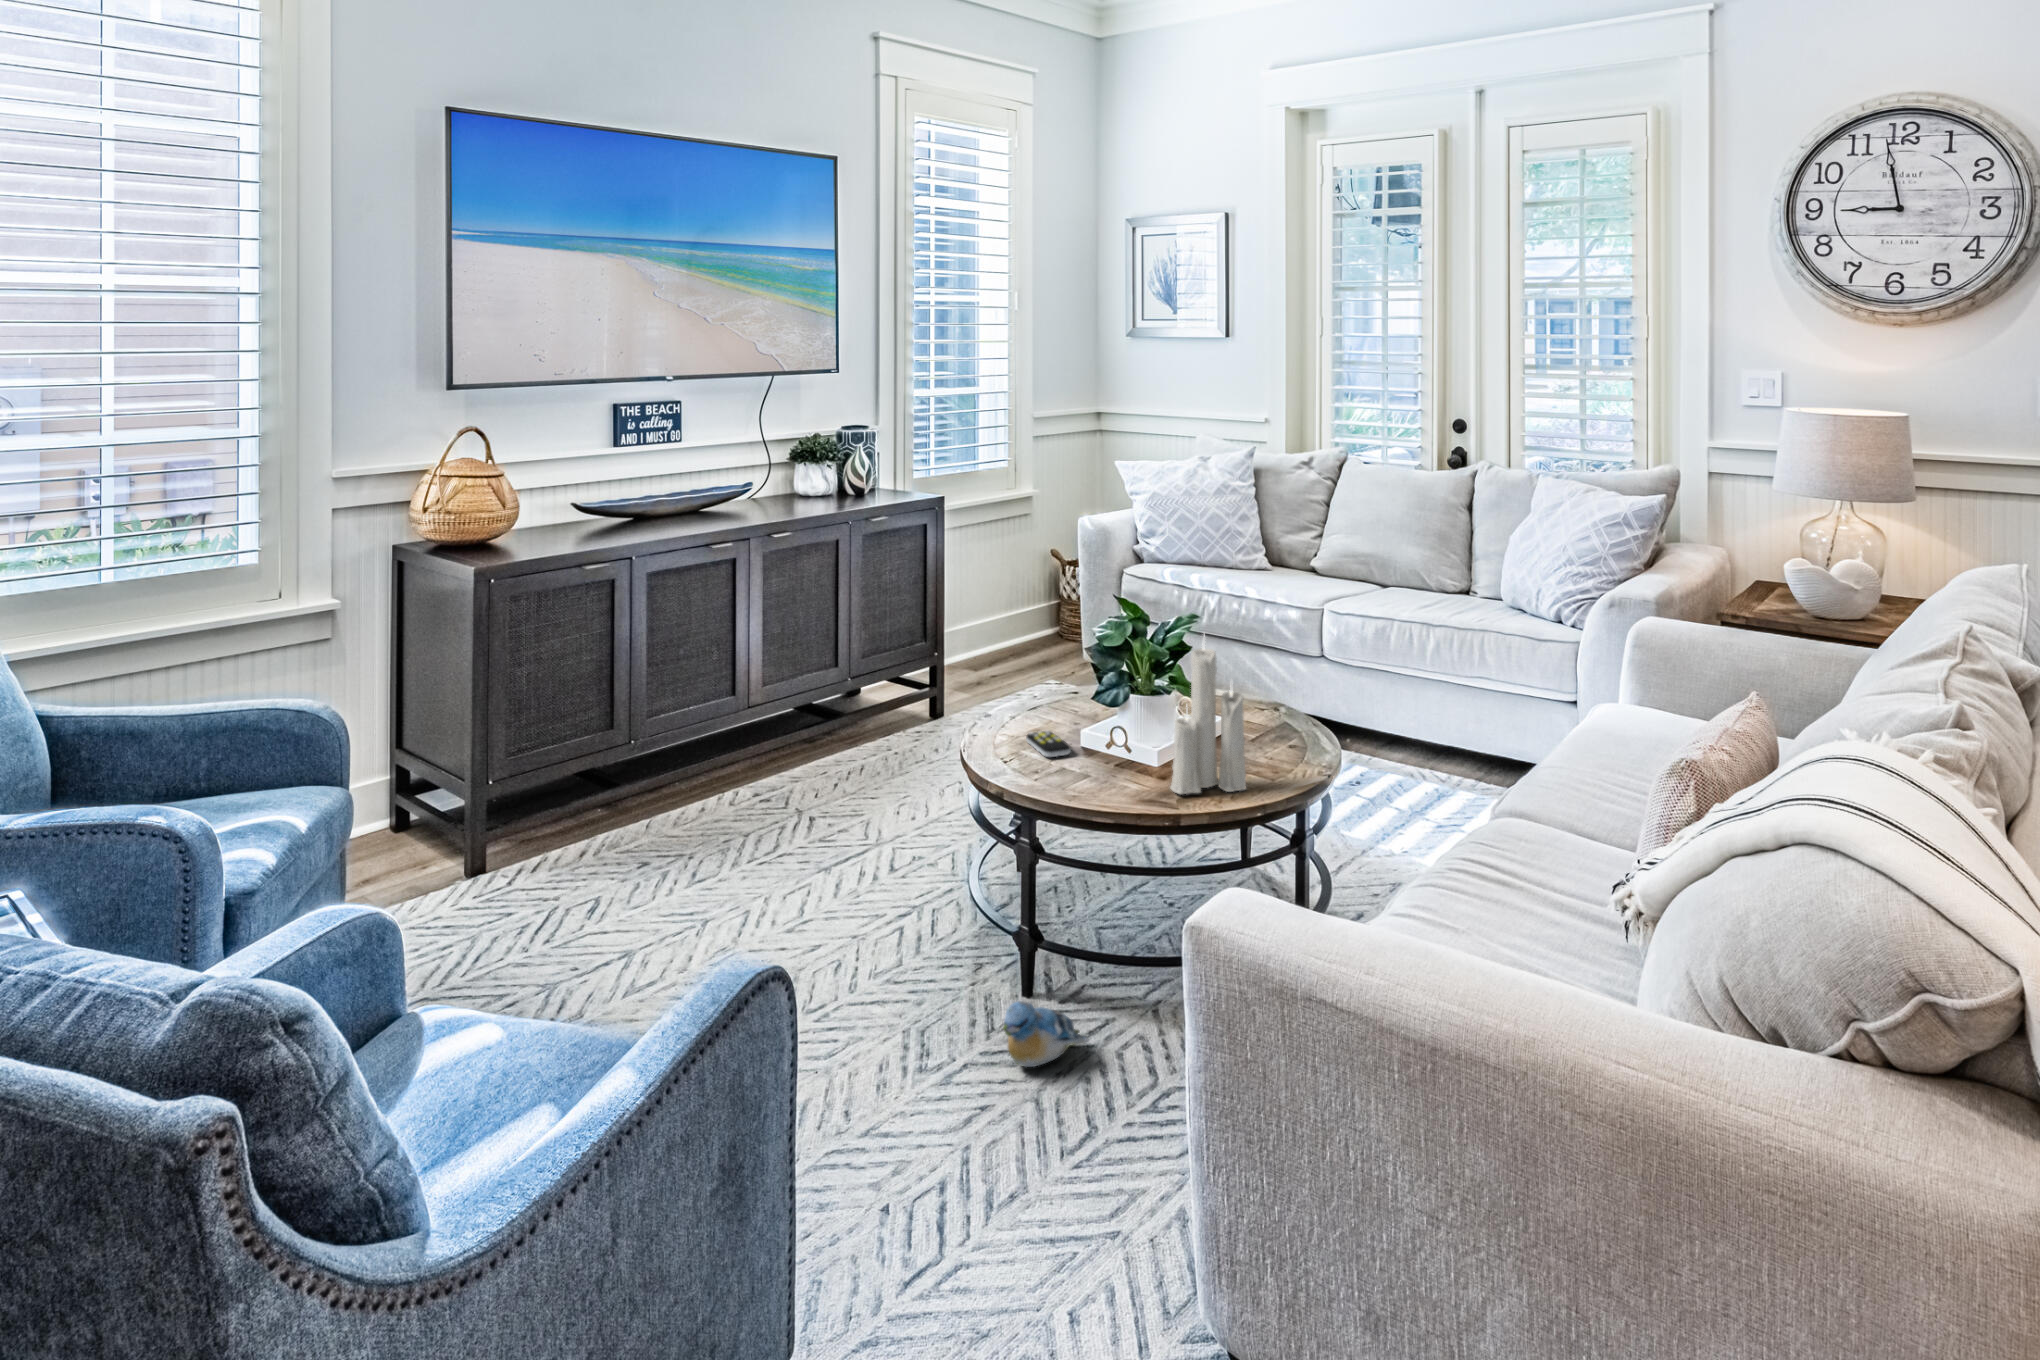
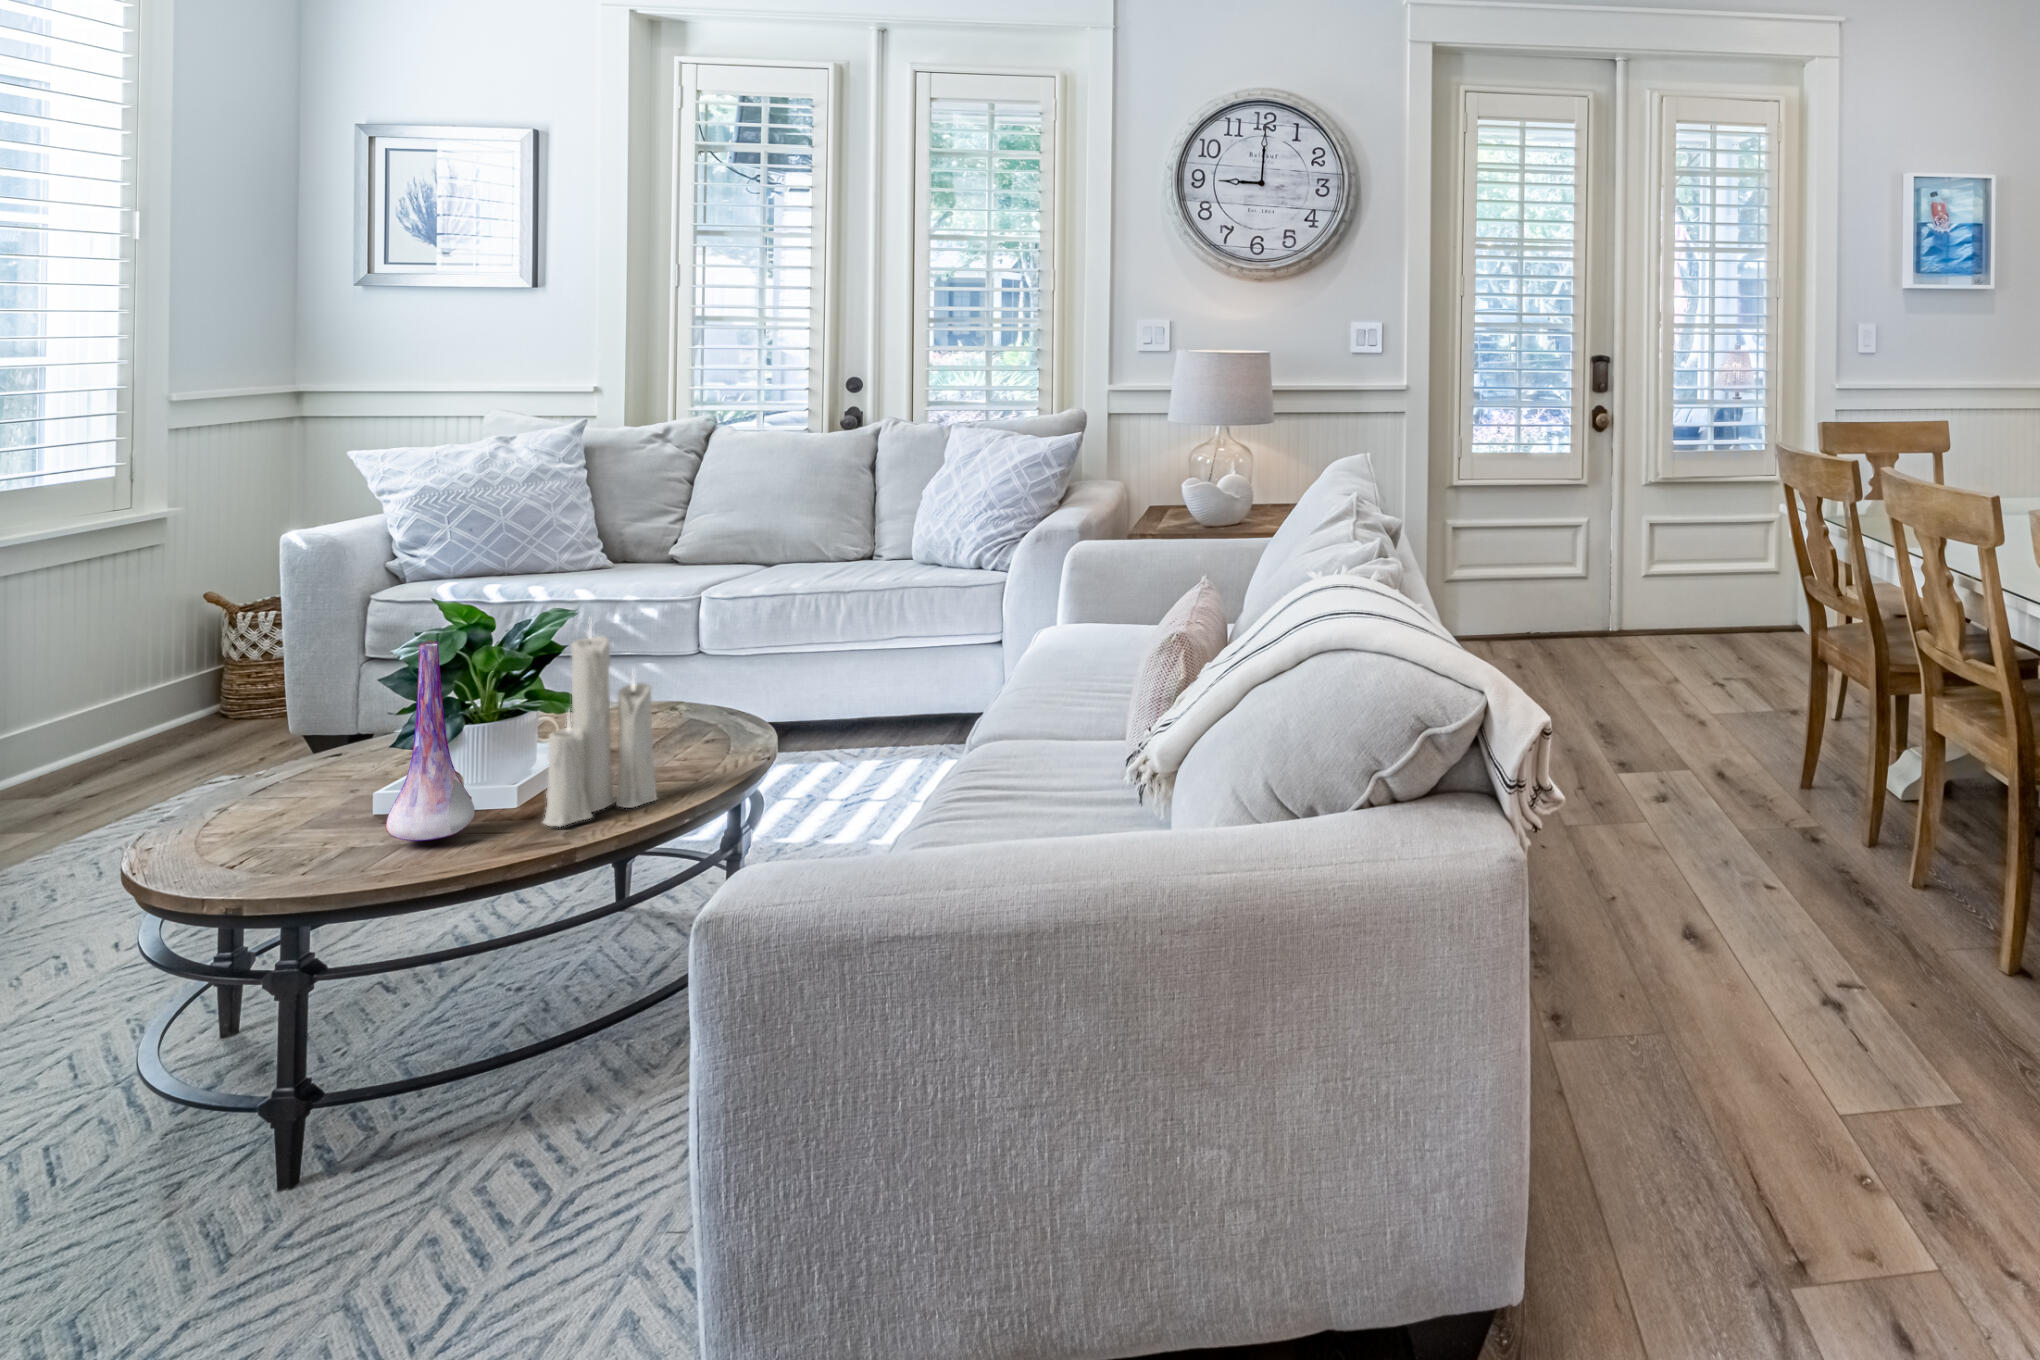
vase: none [1081,630,1131,784] -> present [386,641,475,841]
remote control: present [1026,730,1071,757] -> none [264,800,356,835]
plush toy: present [1003,1001,1089,1067] -> none [271,1170,430,1270]

